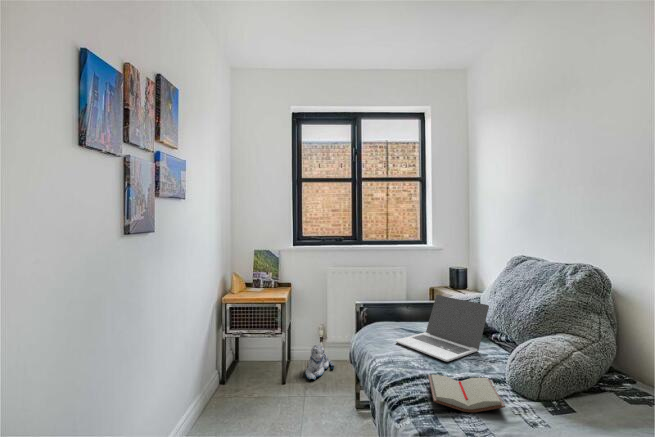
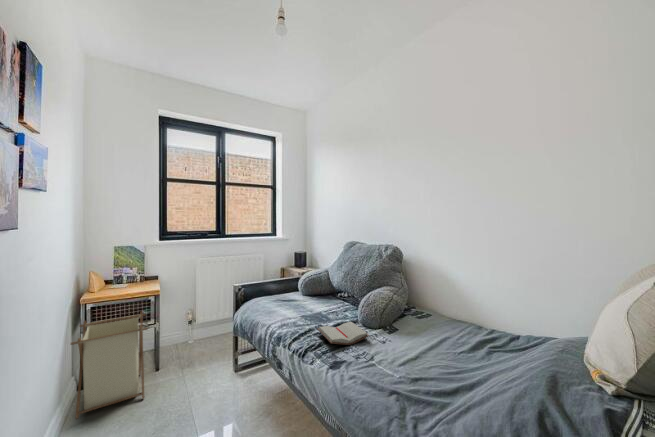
laptop: present [396,295,489,361] -> none [278,273,338,317]
laundry basket: none [205,318,272,409] -> present [71,312,147,419]
plush toy: present [305,345,334,379] -> none [178,328,205,361]

